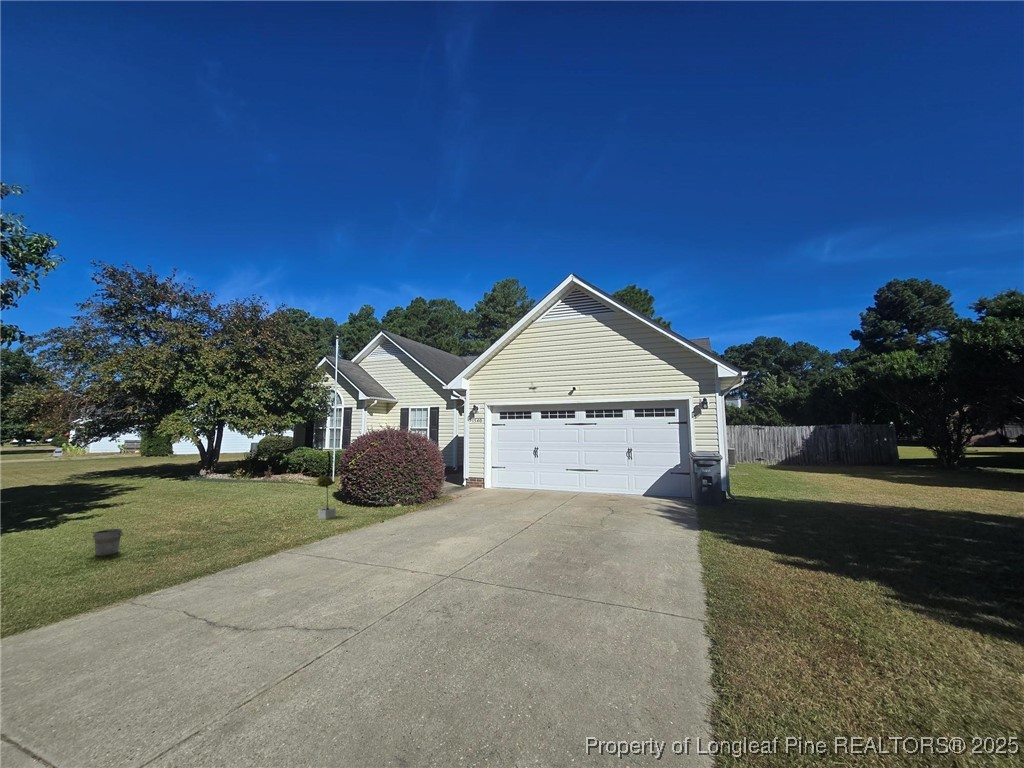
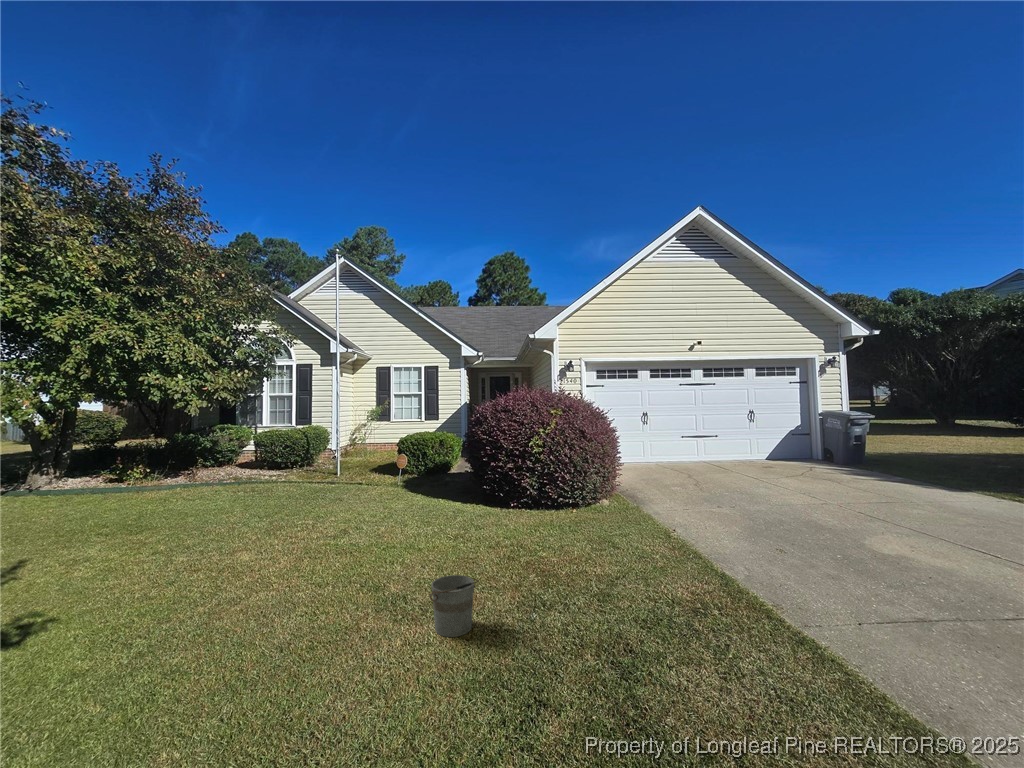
potted tree: present [317,476,336,519] -> none [543,453,570,517]

